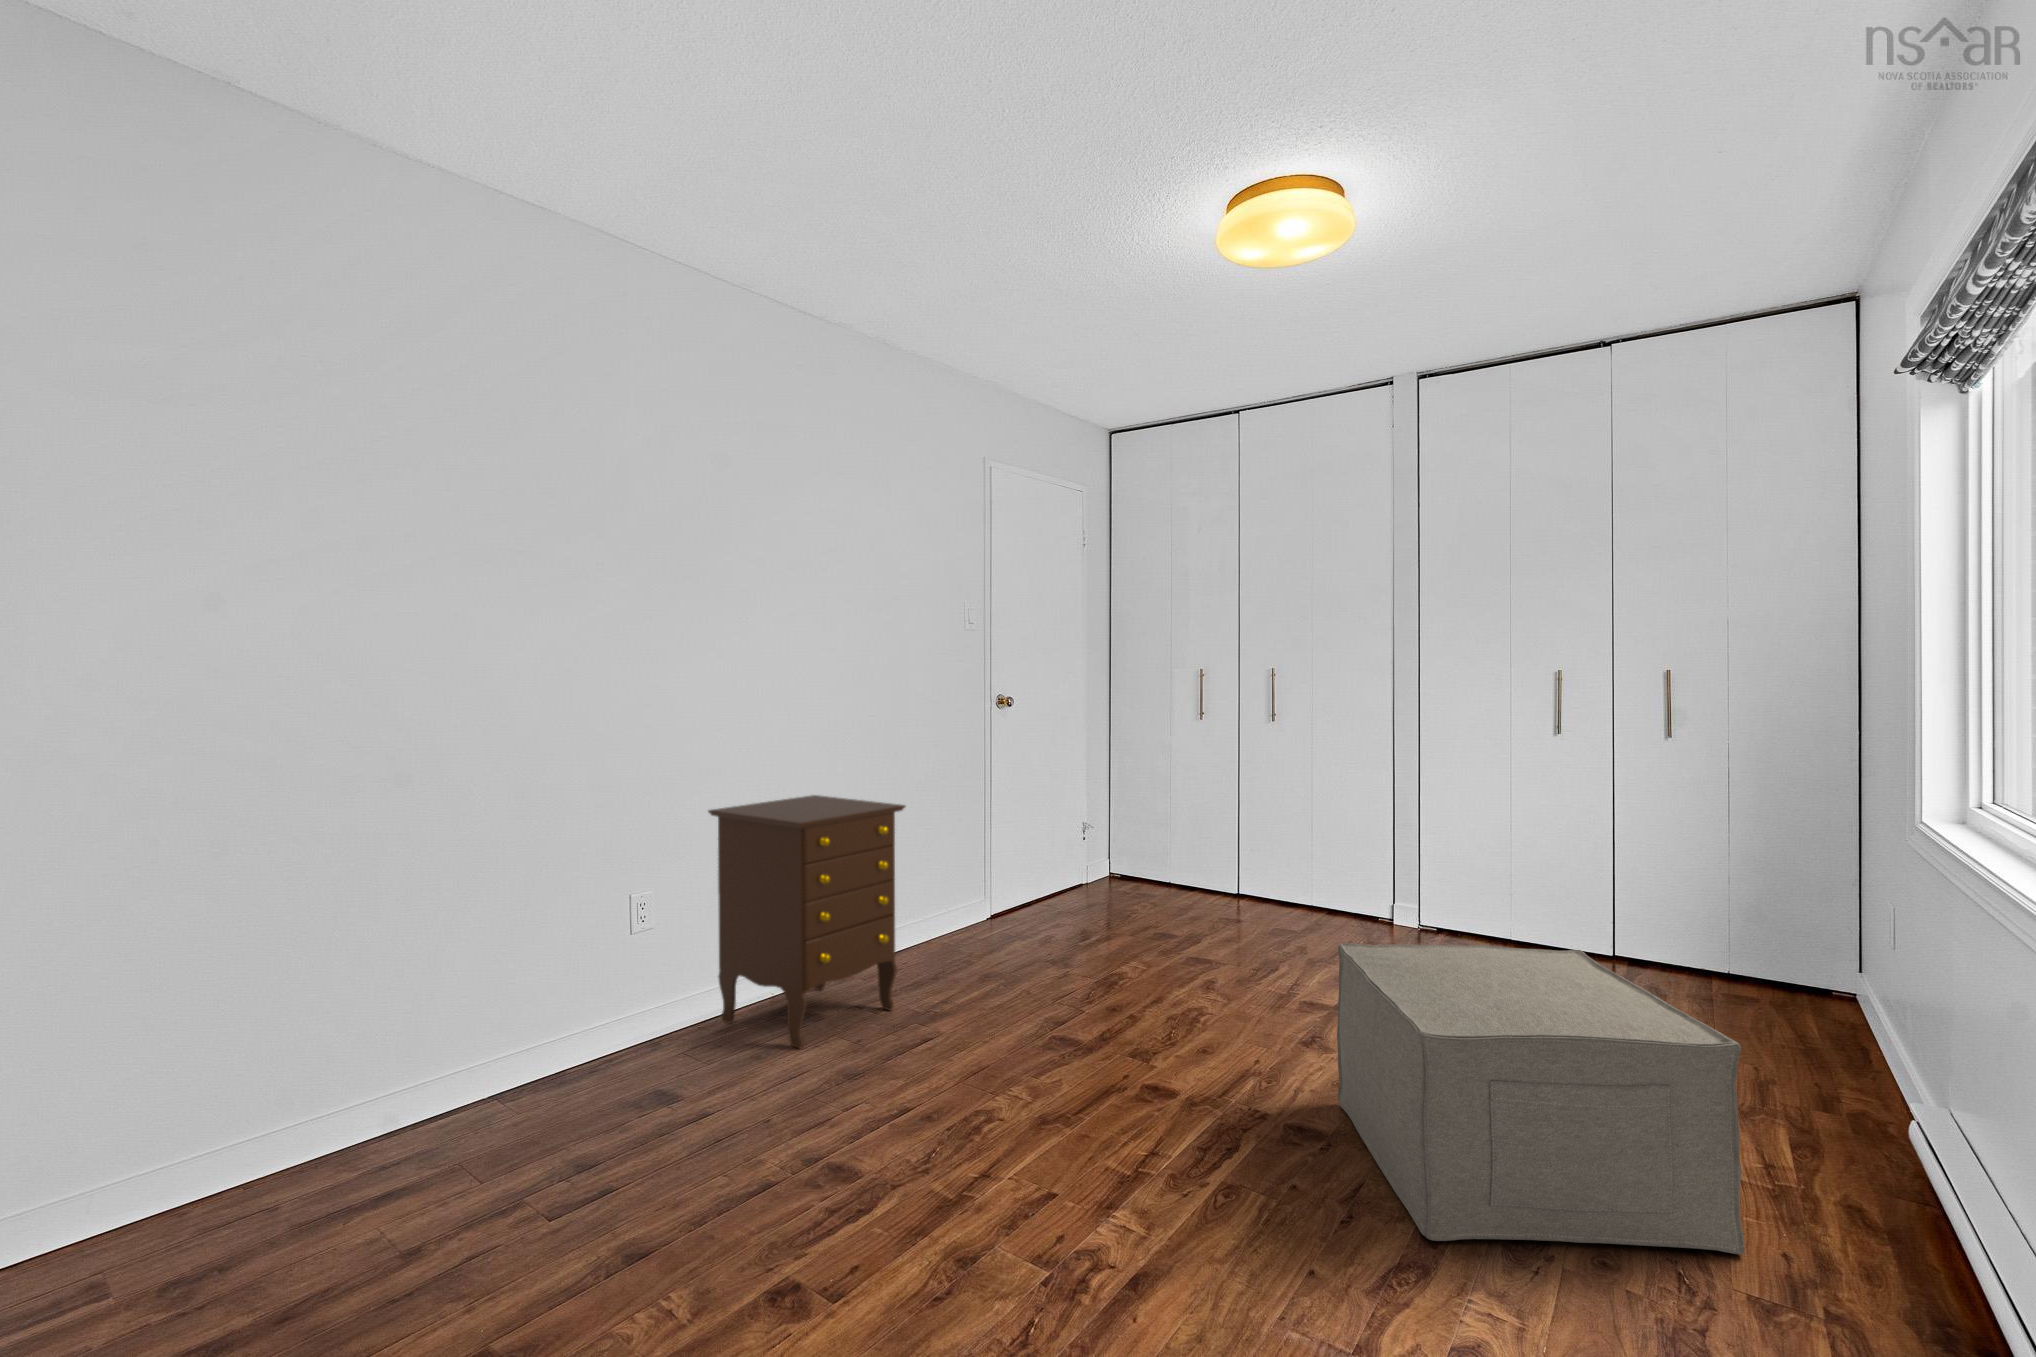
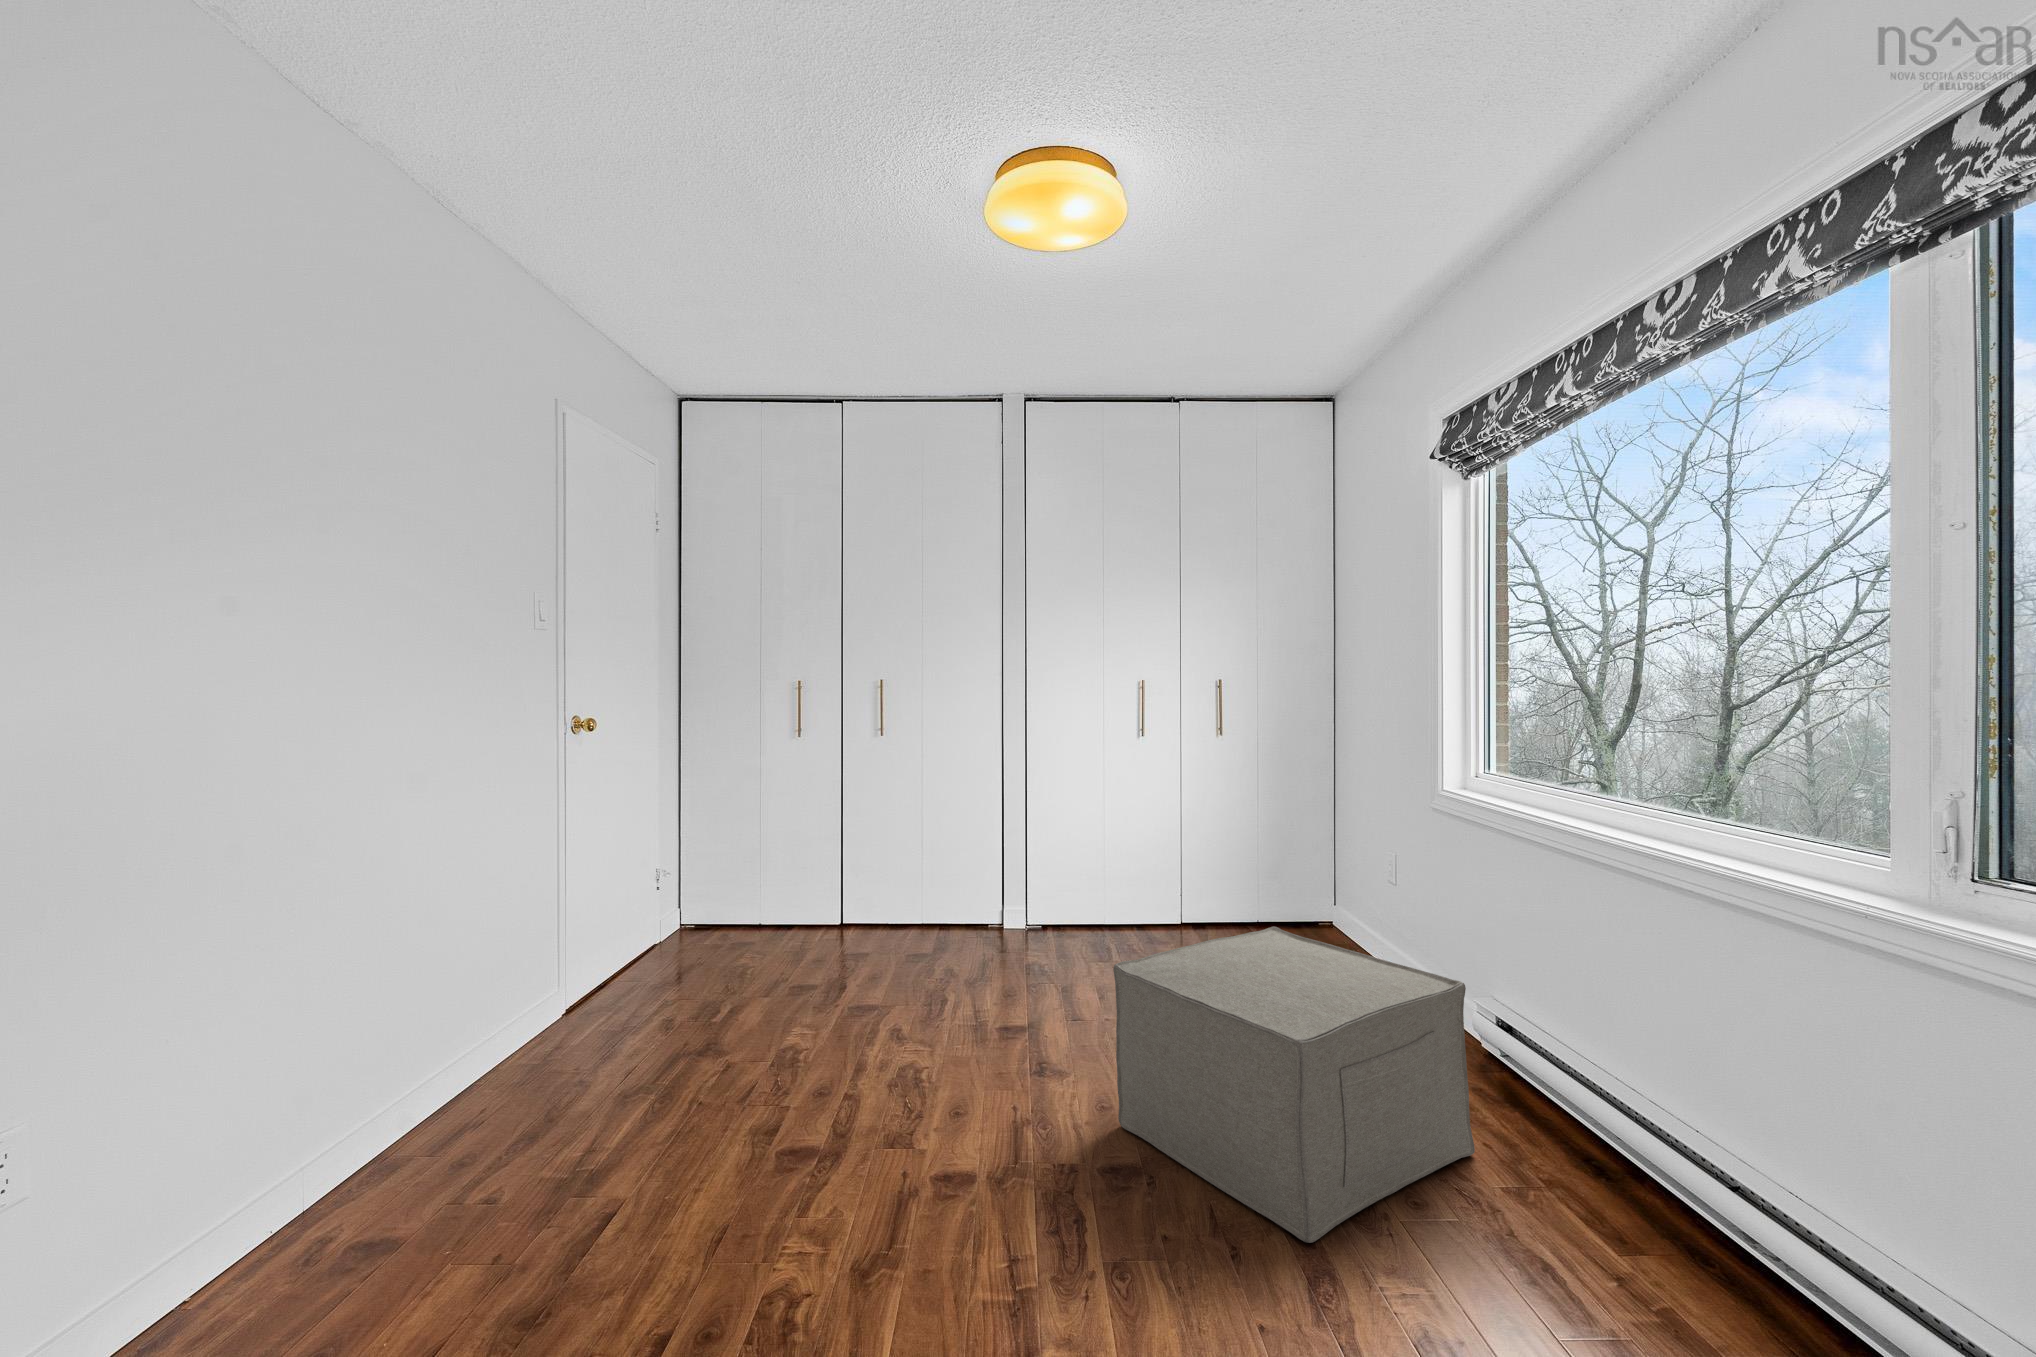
dresser: present [708,795,905,1048] -> none [176,892,548,1314]

